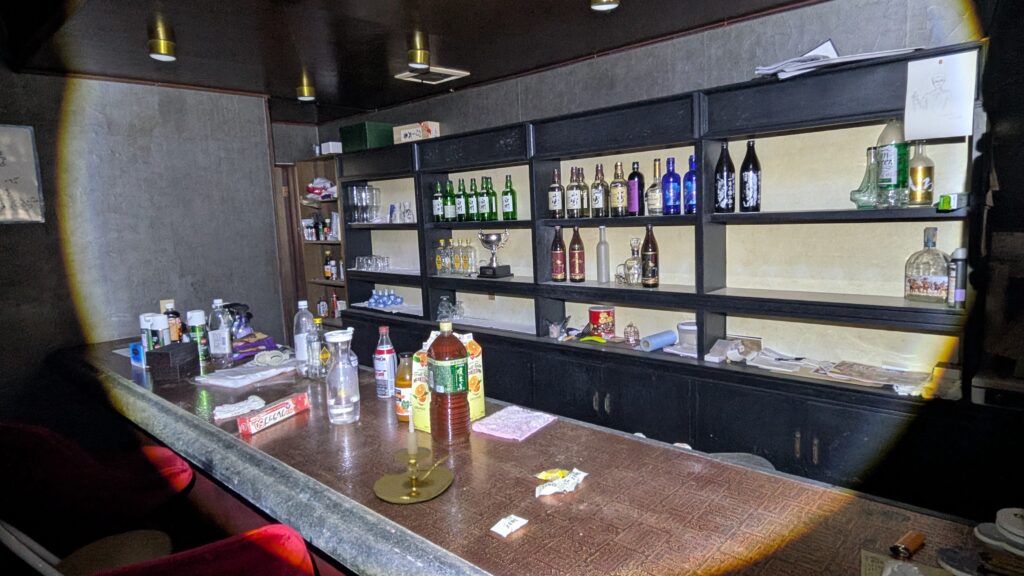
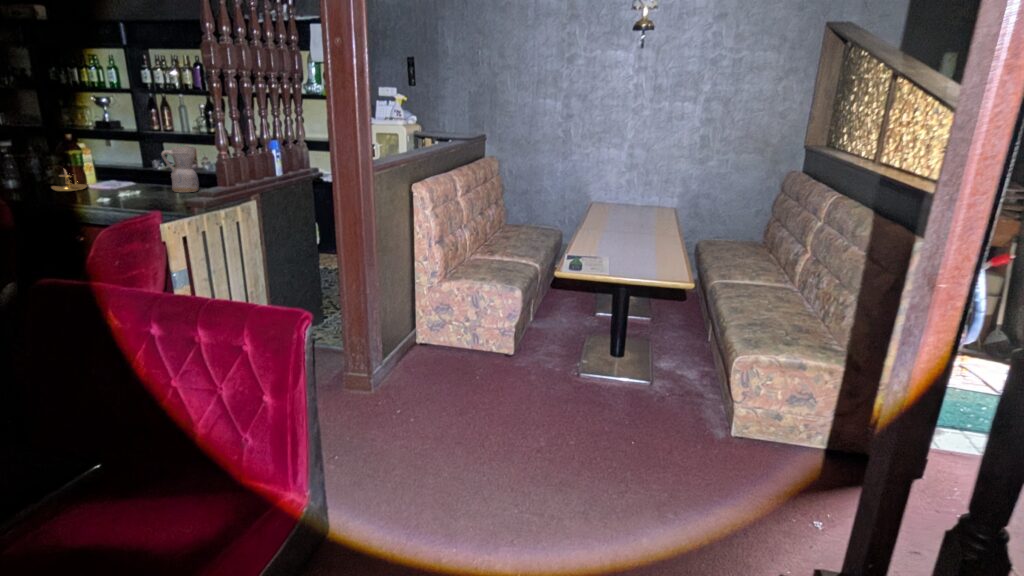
ceramic pitcher: none [658,389,761,549] -> present [161,147,199,192]

